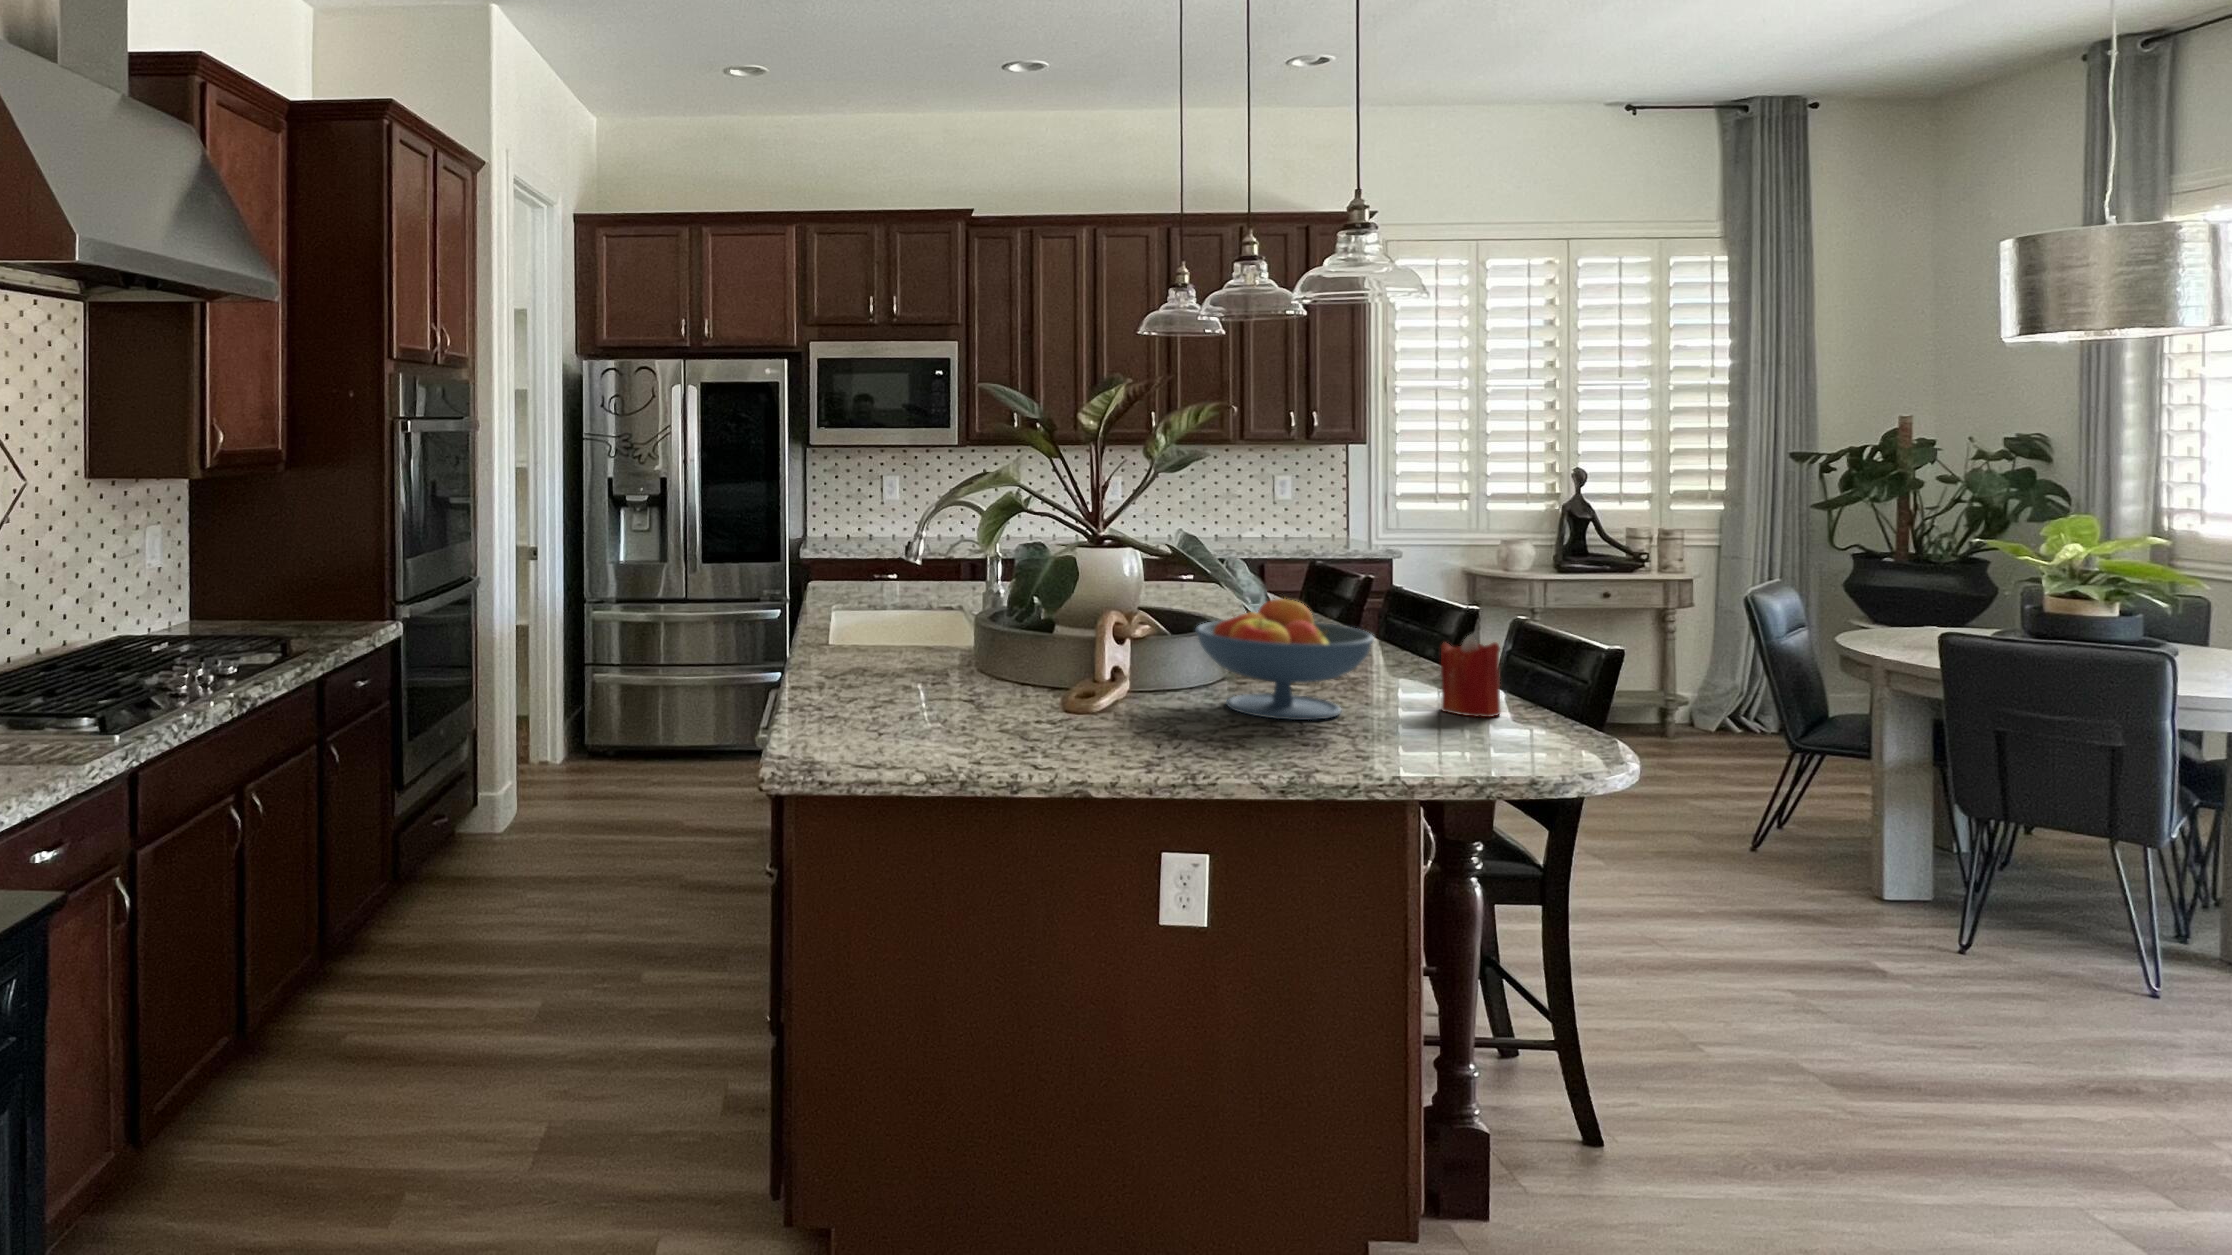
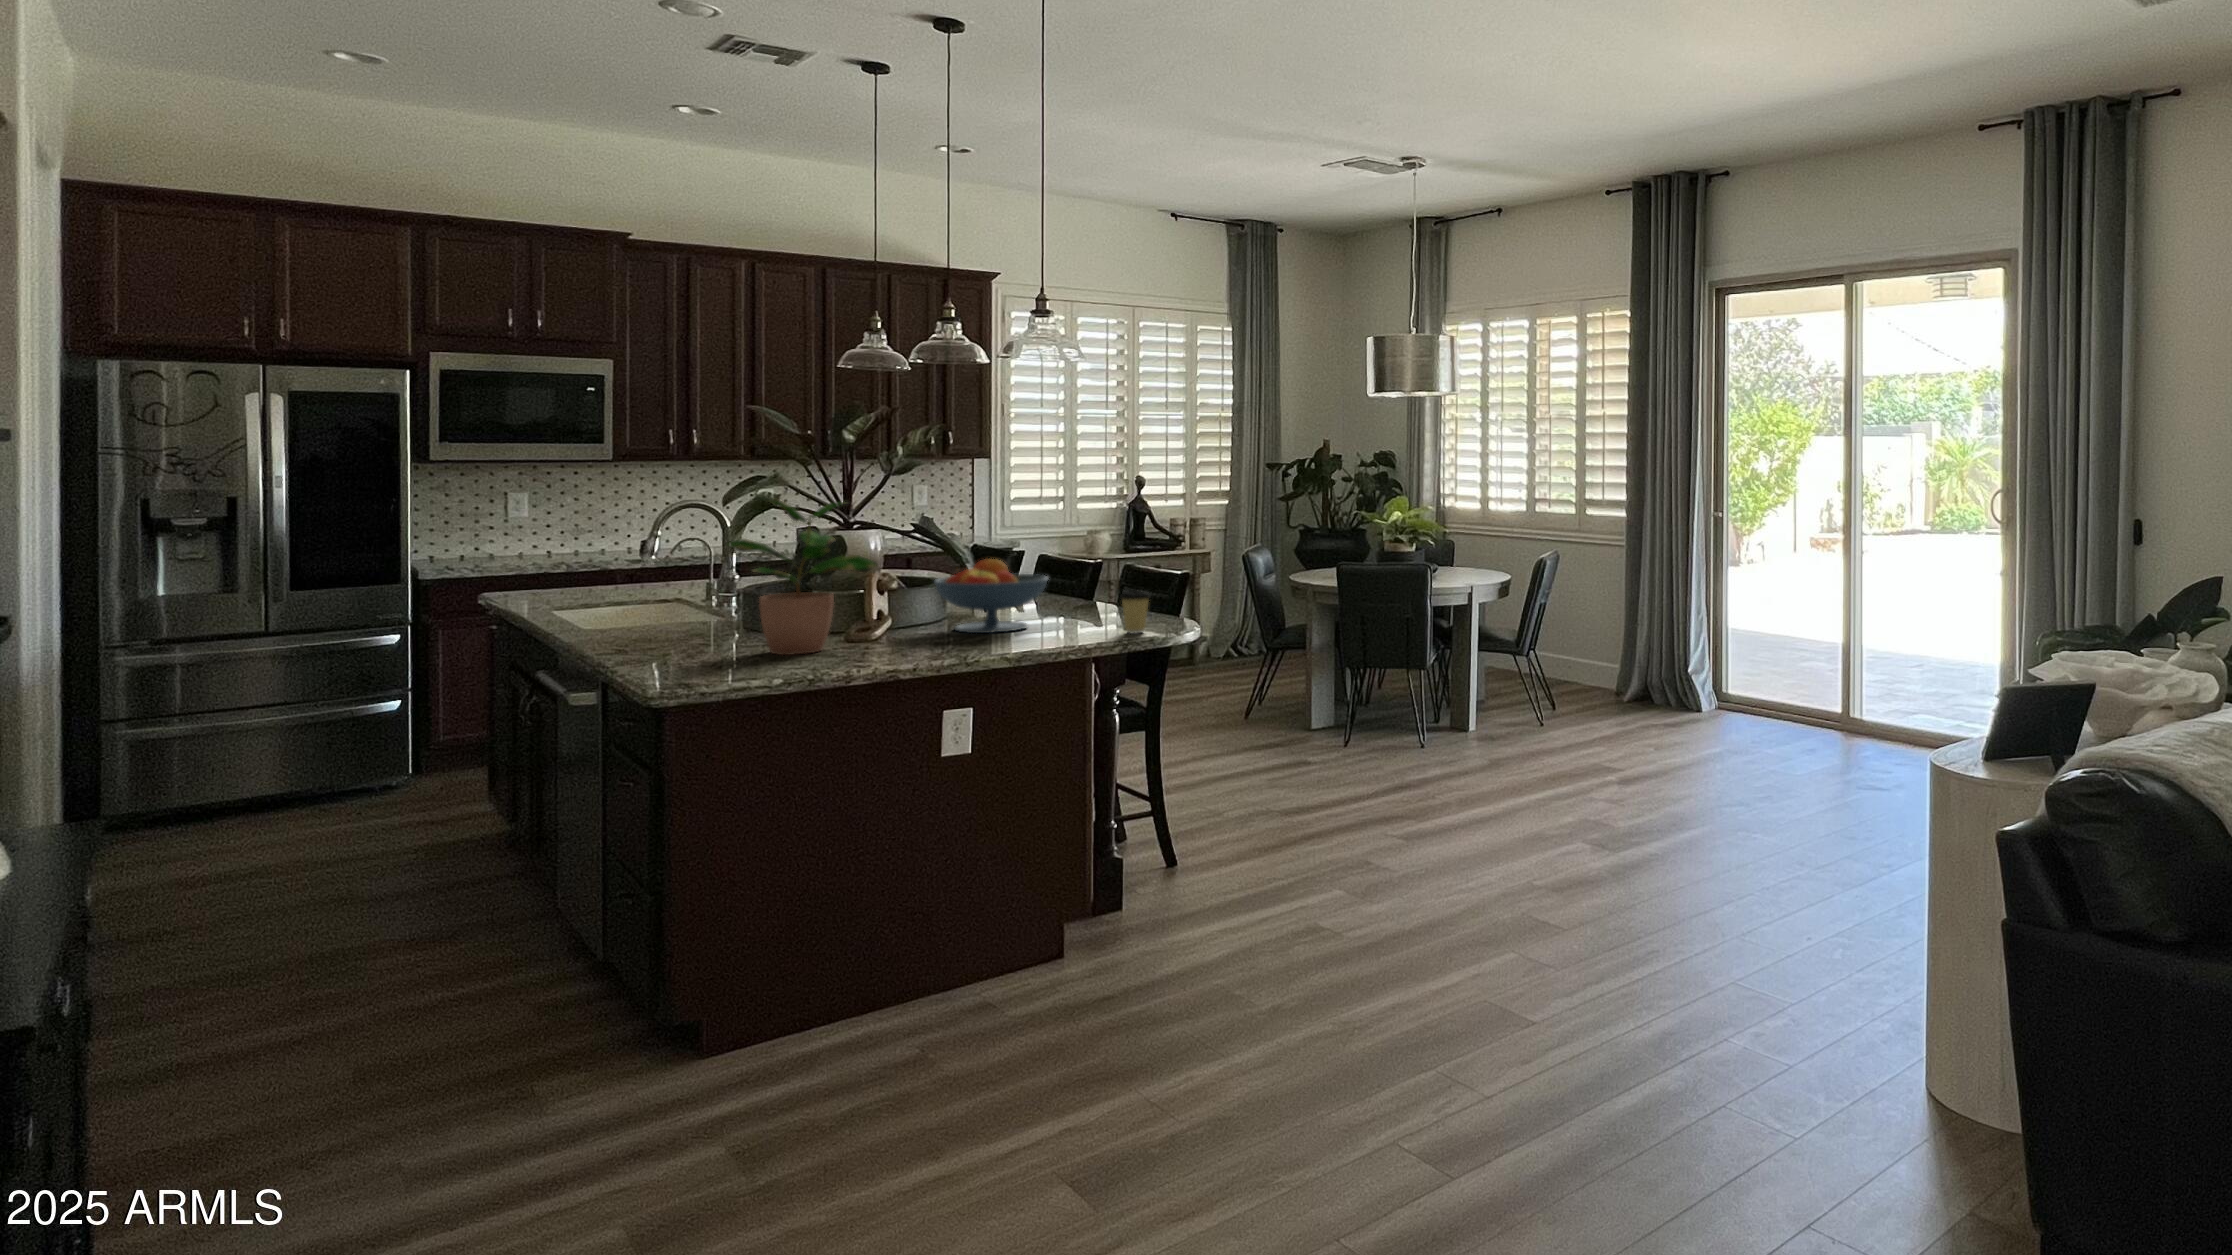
potted plant: none [898,496,1082,728] -> present [725,496,878,655]
candle: present [1441,634,1500,717] -> none [1084,572,1117,622]
coffee cup: none [1494,678,1556,760] -> present [1120,590,1150,633]

